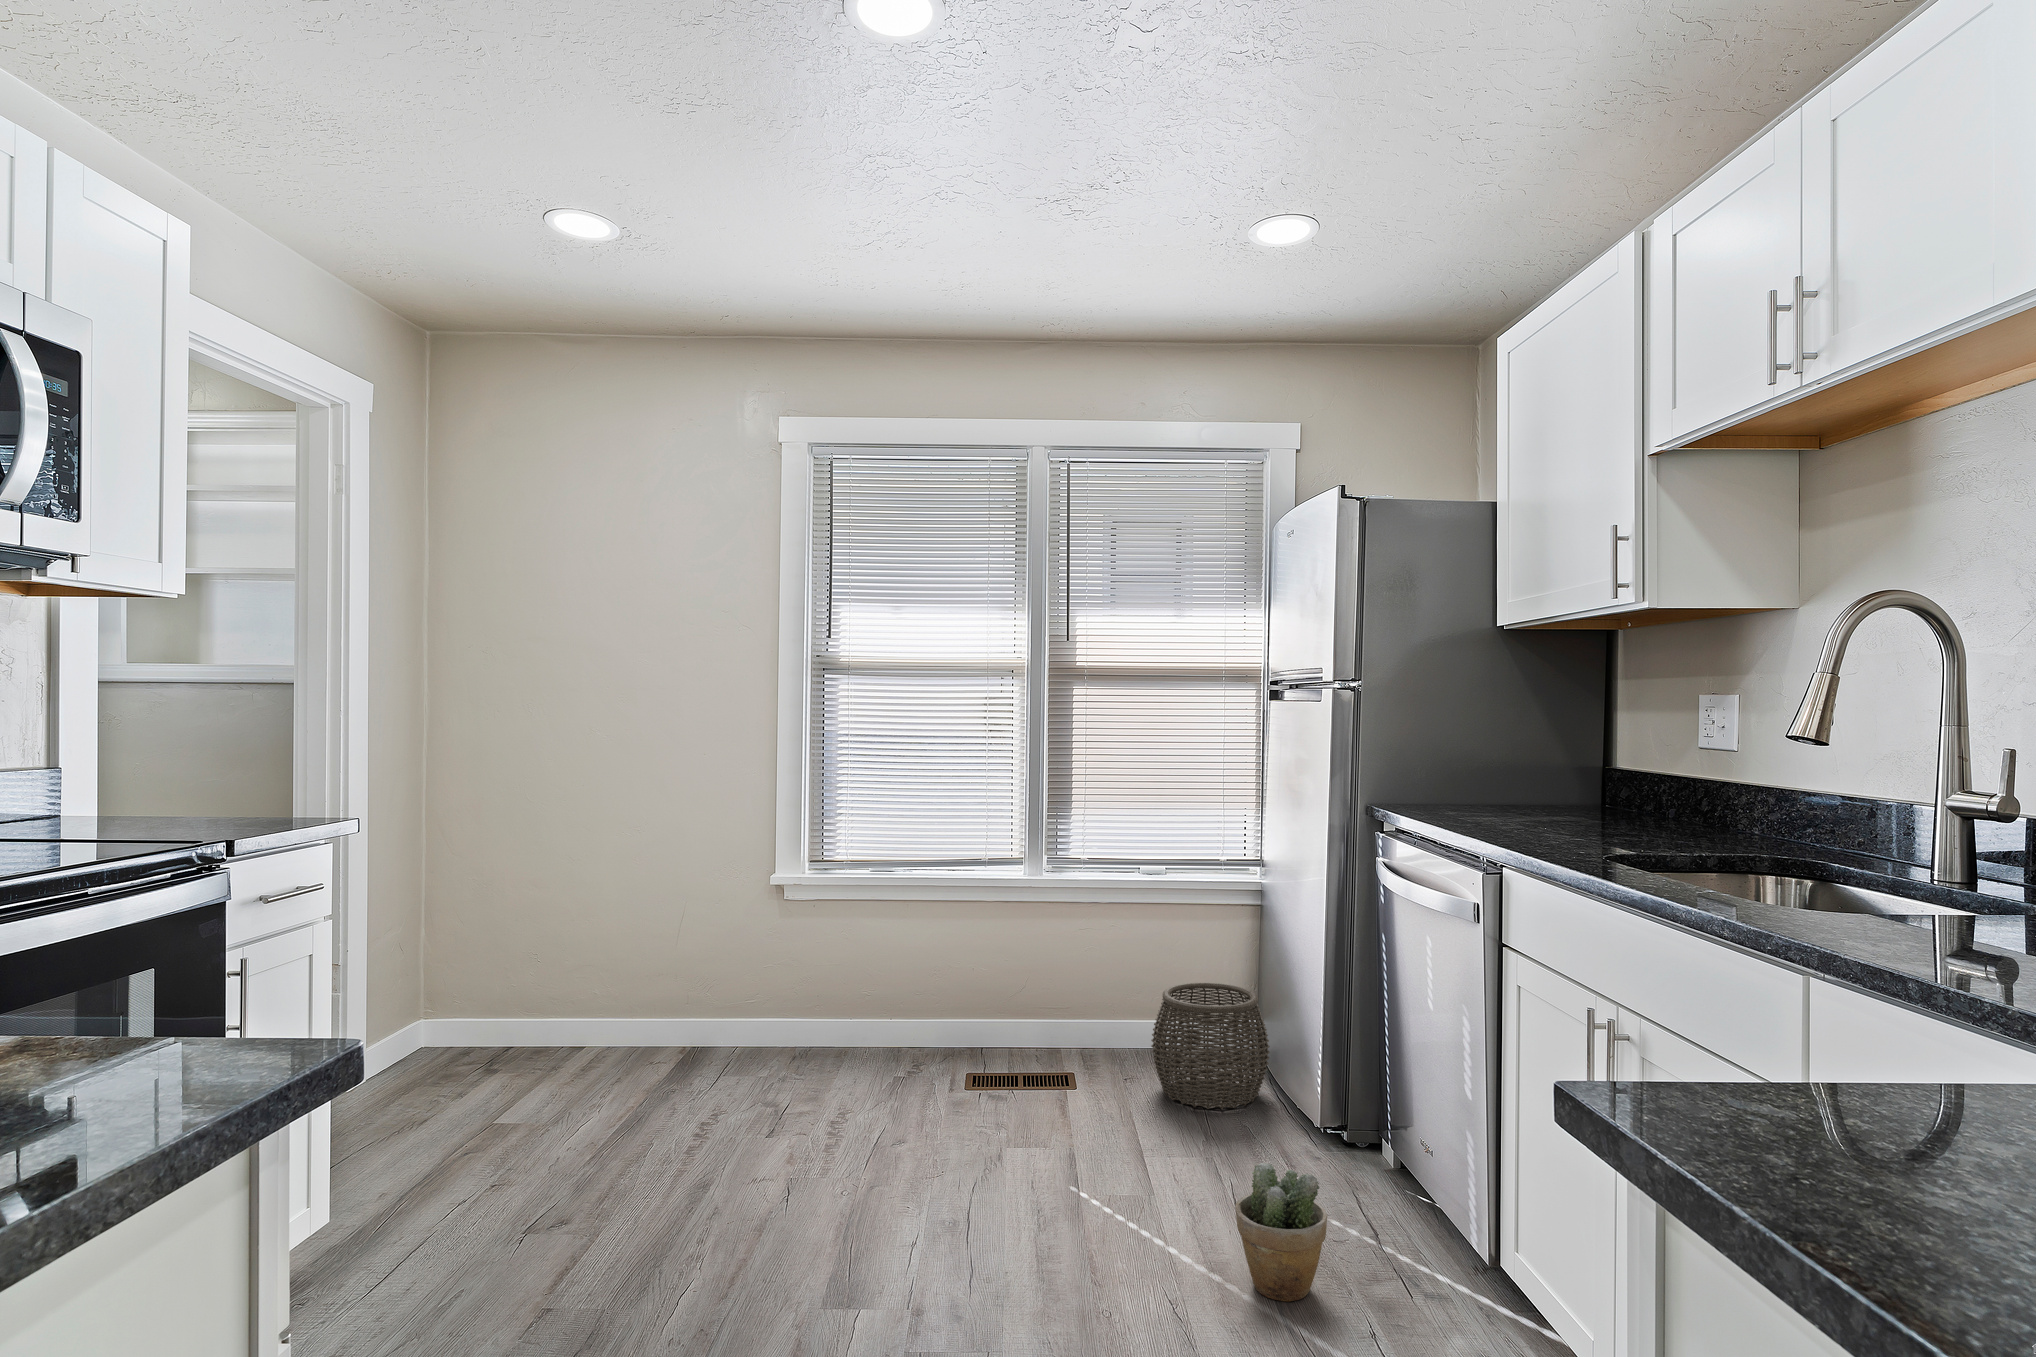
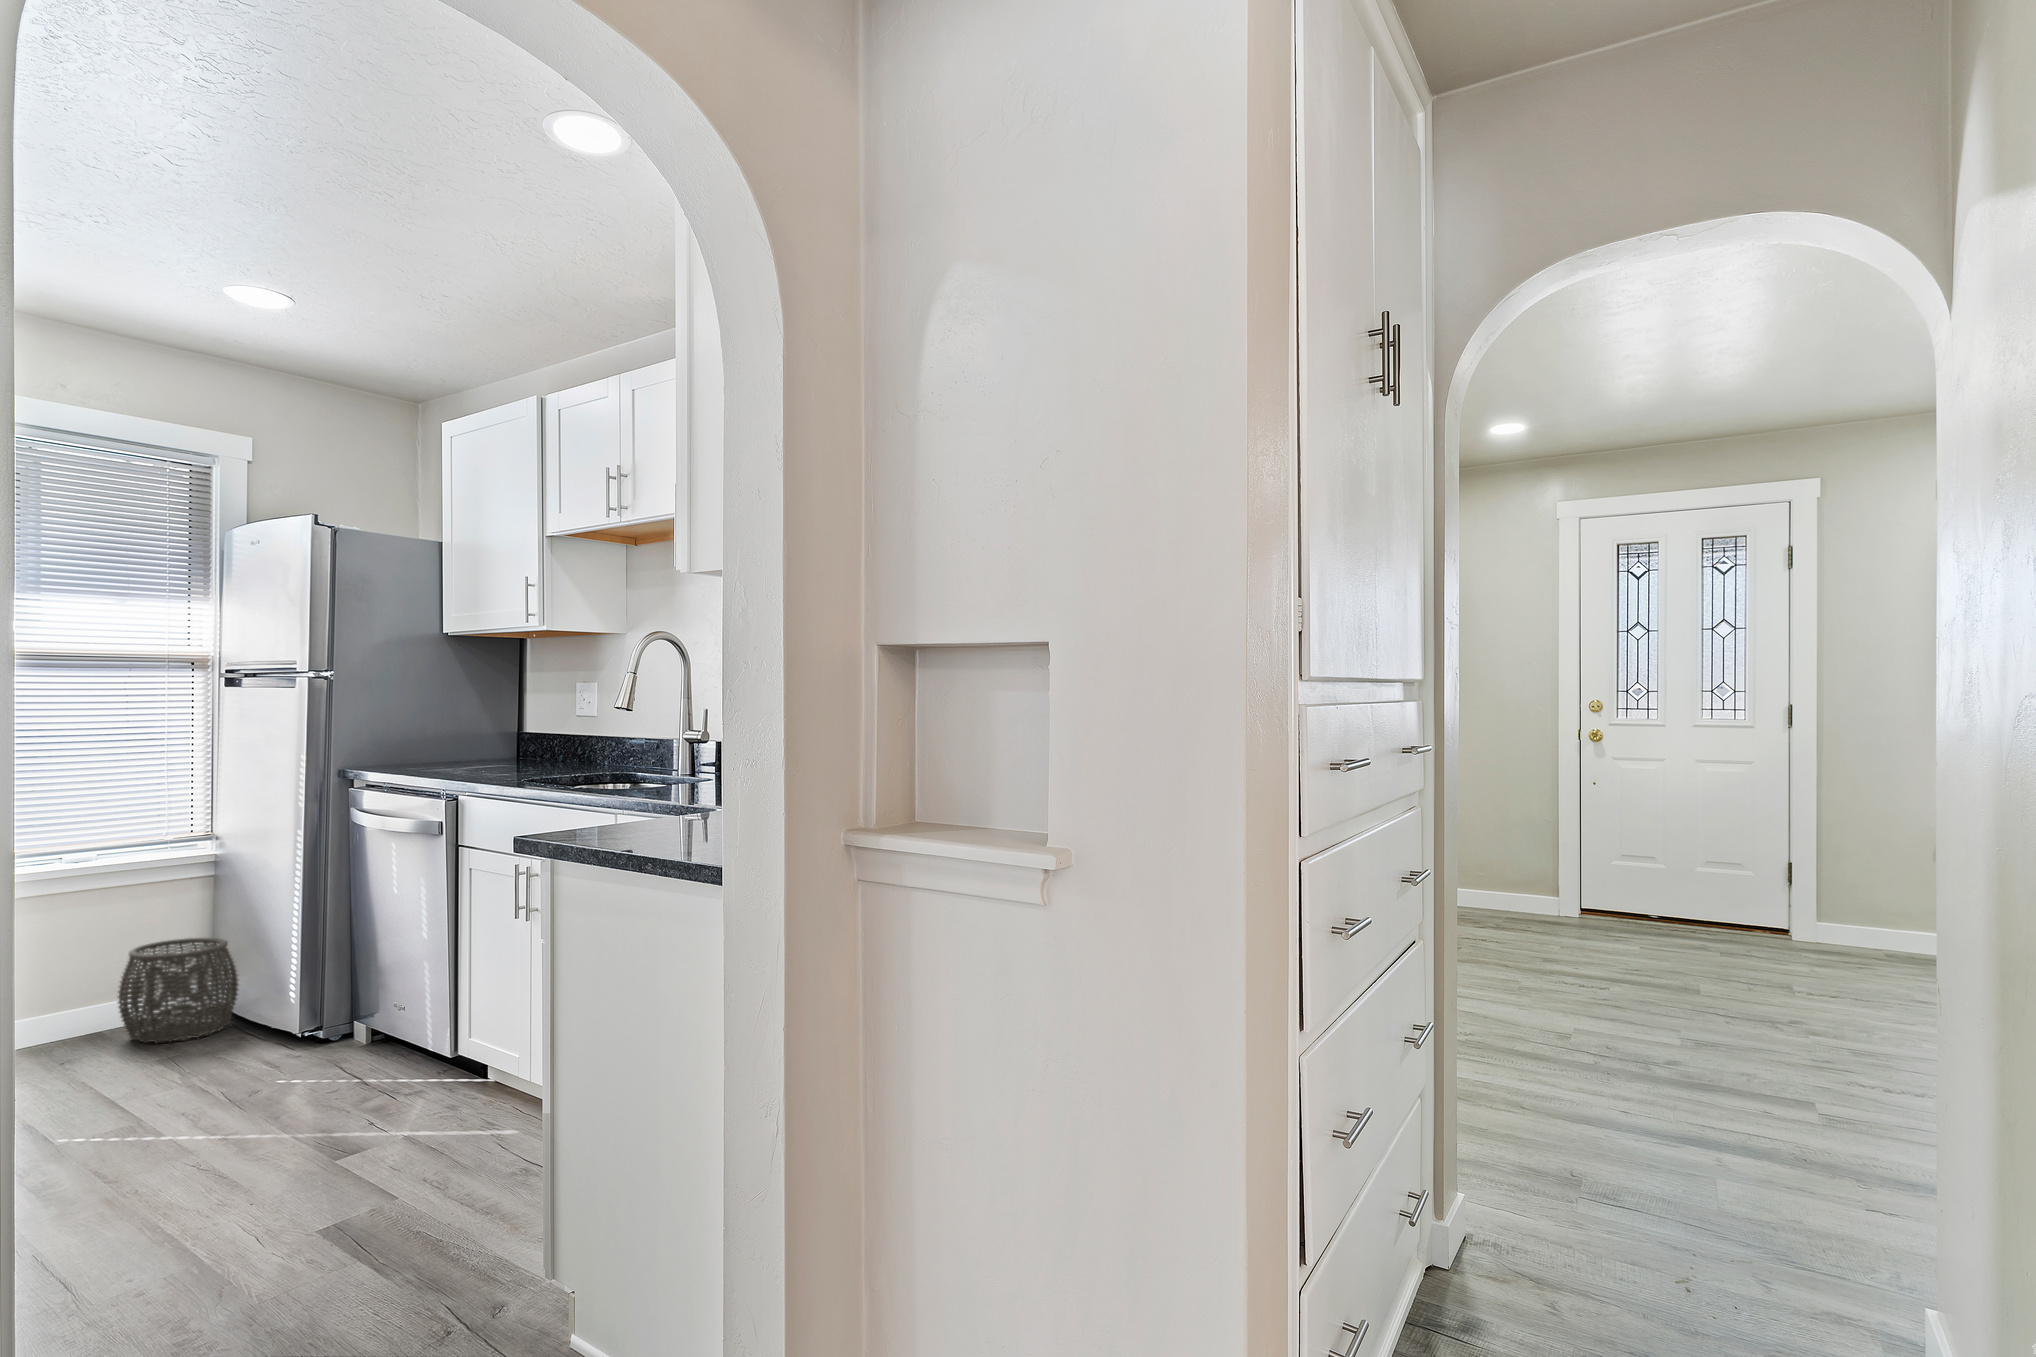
potted plant: present [1235,1163,1327,1301] -> none [266,1018,339,1112]

